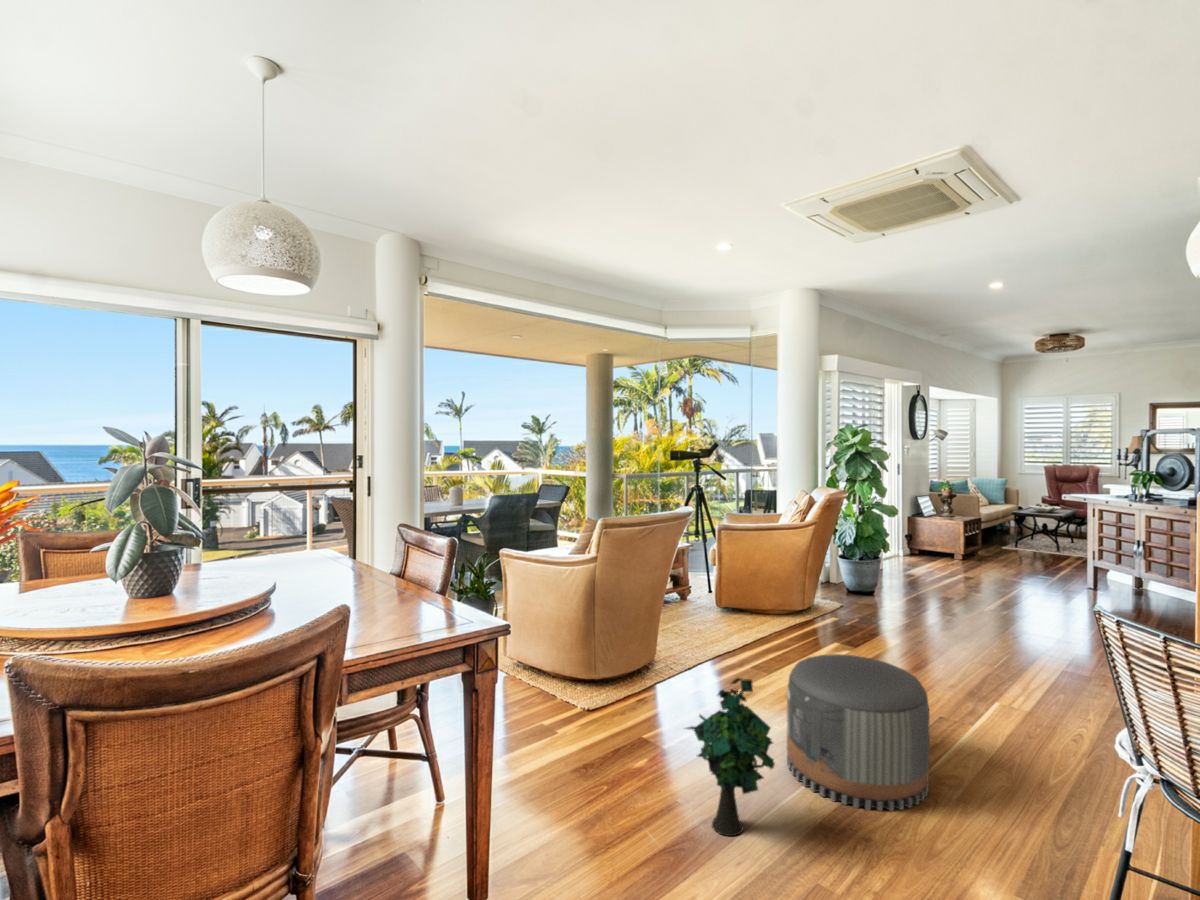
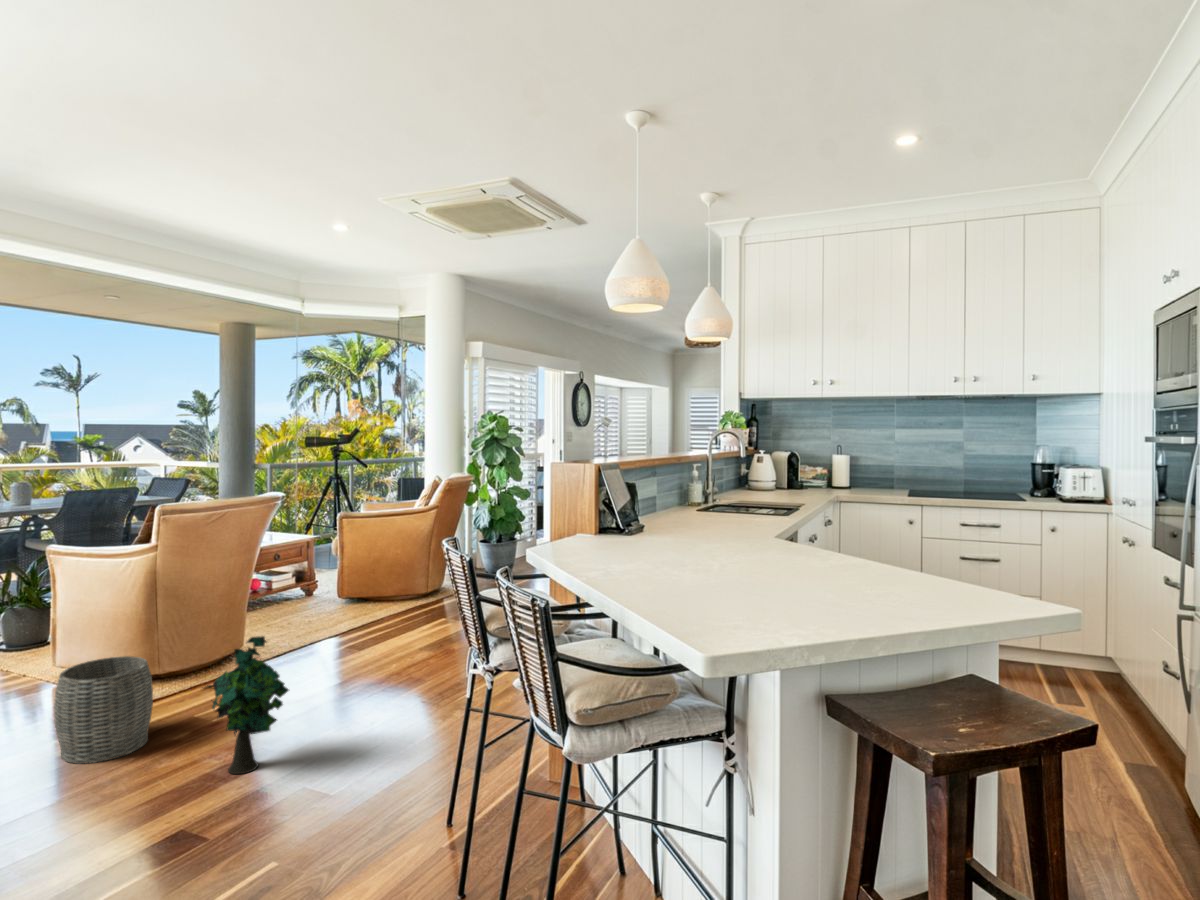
pouf: present [787,654,930,811] -> none [329,616,446,737]
woven basket: none [536,670,616,783] -> present [54,656,153,764]

